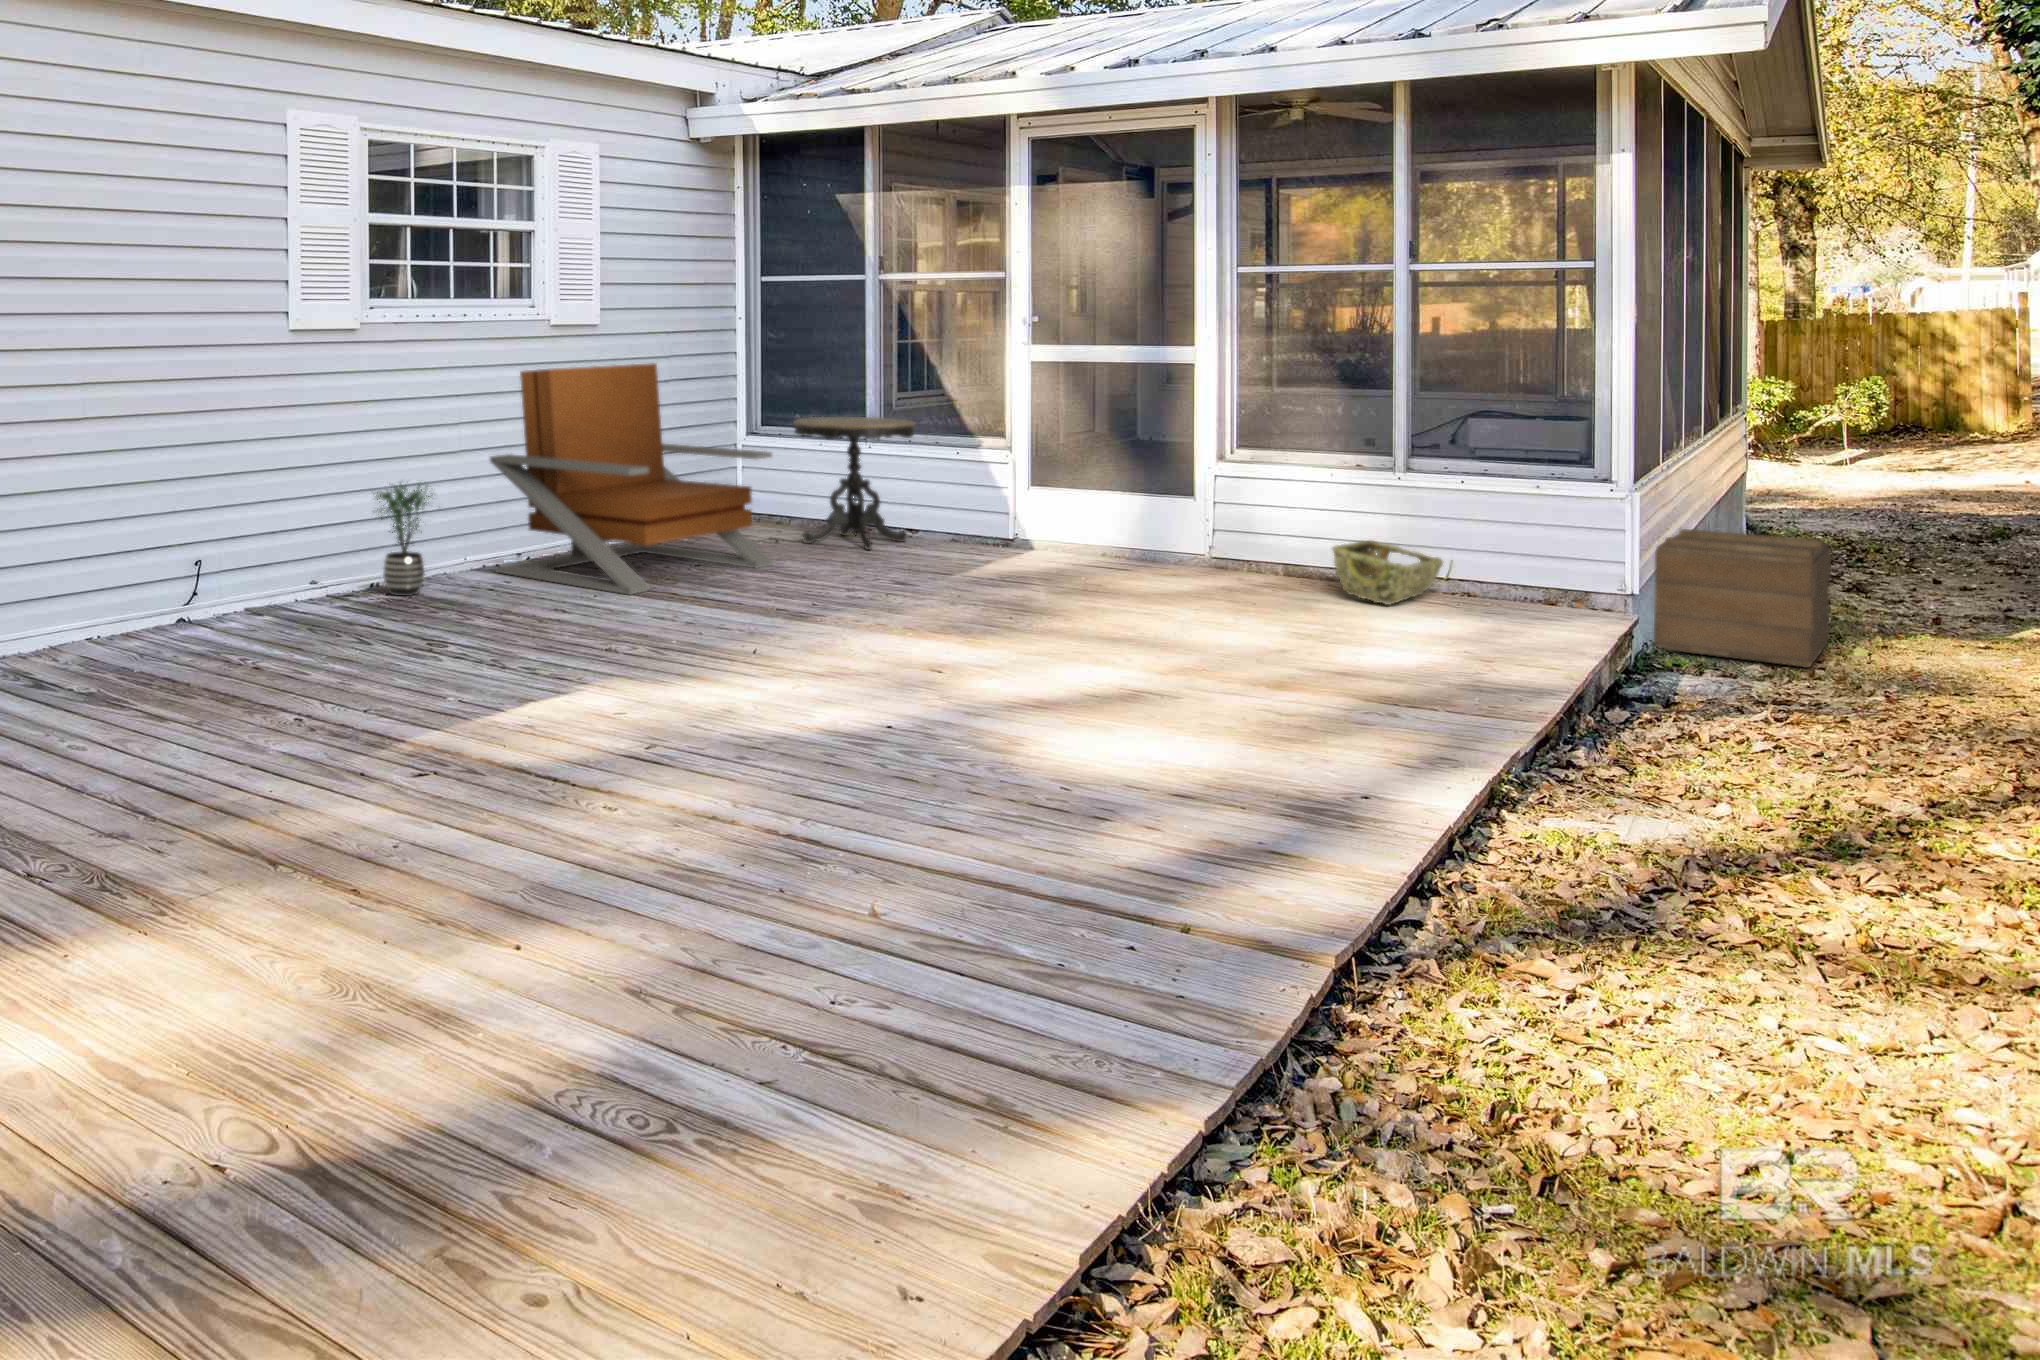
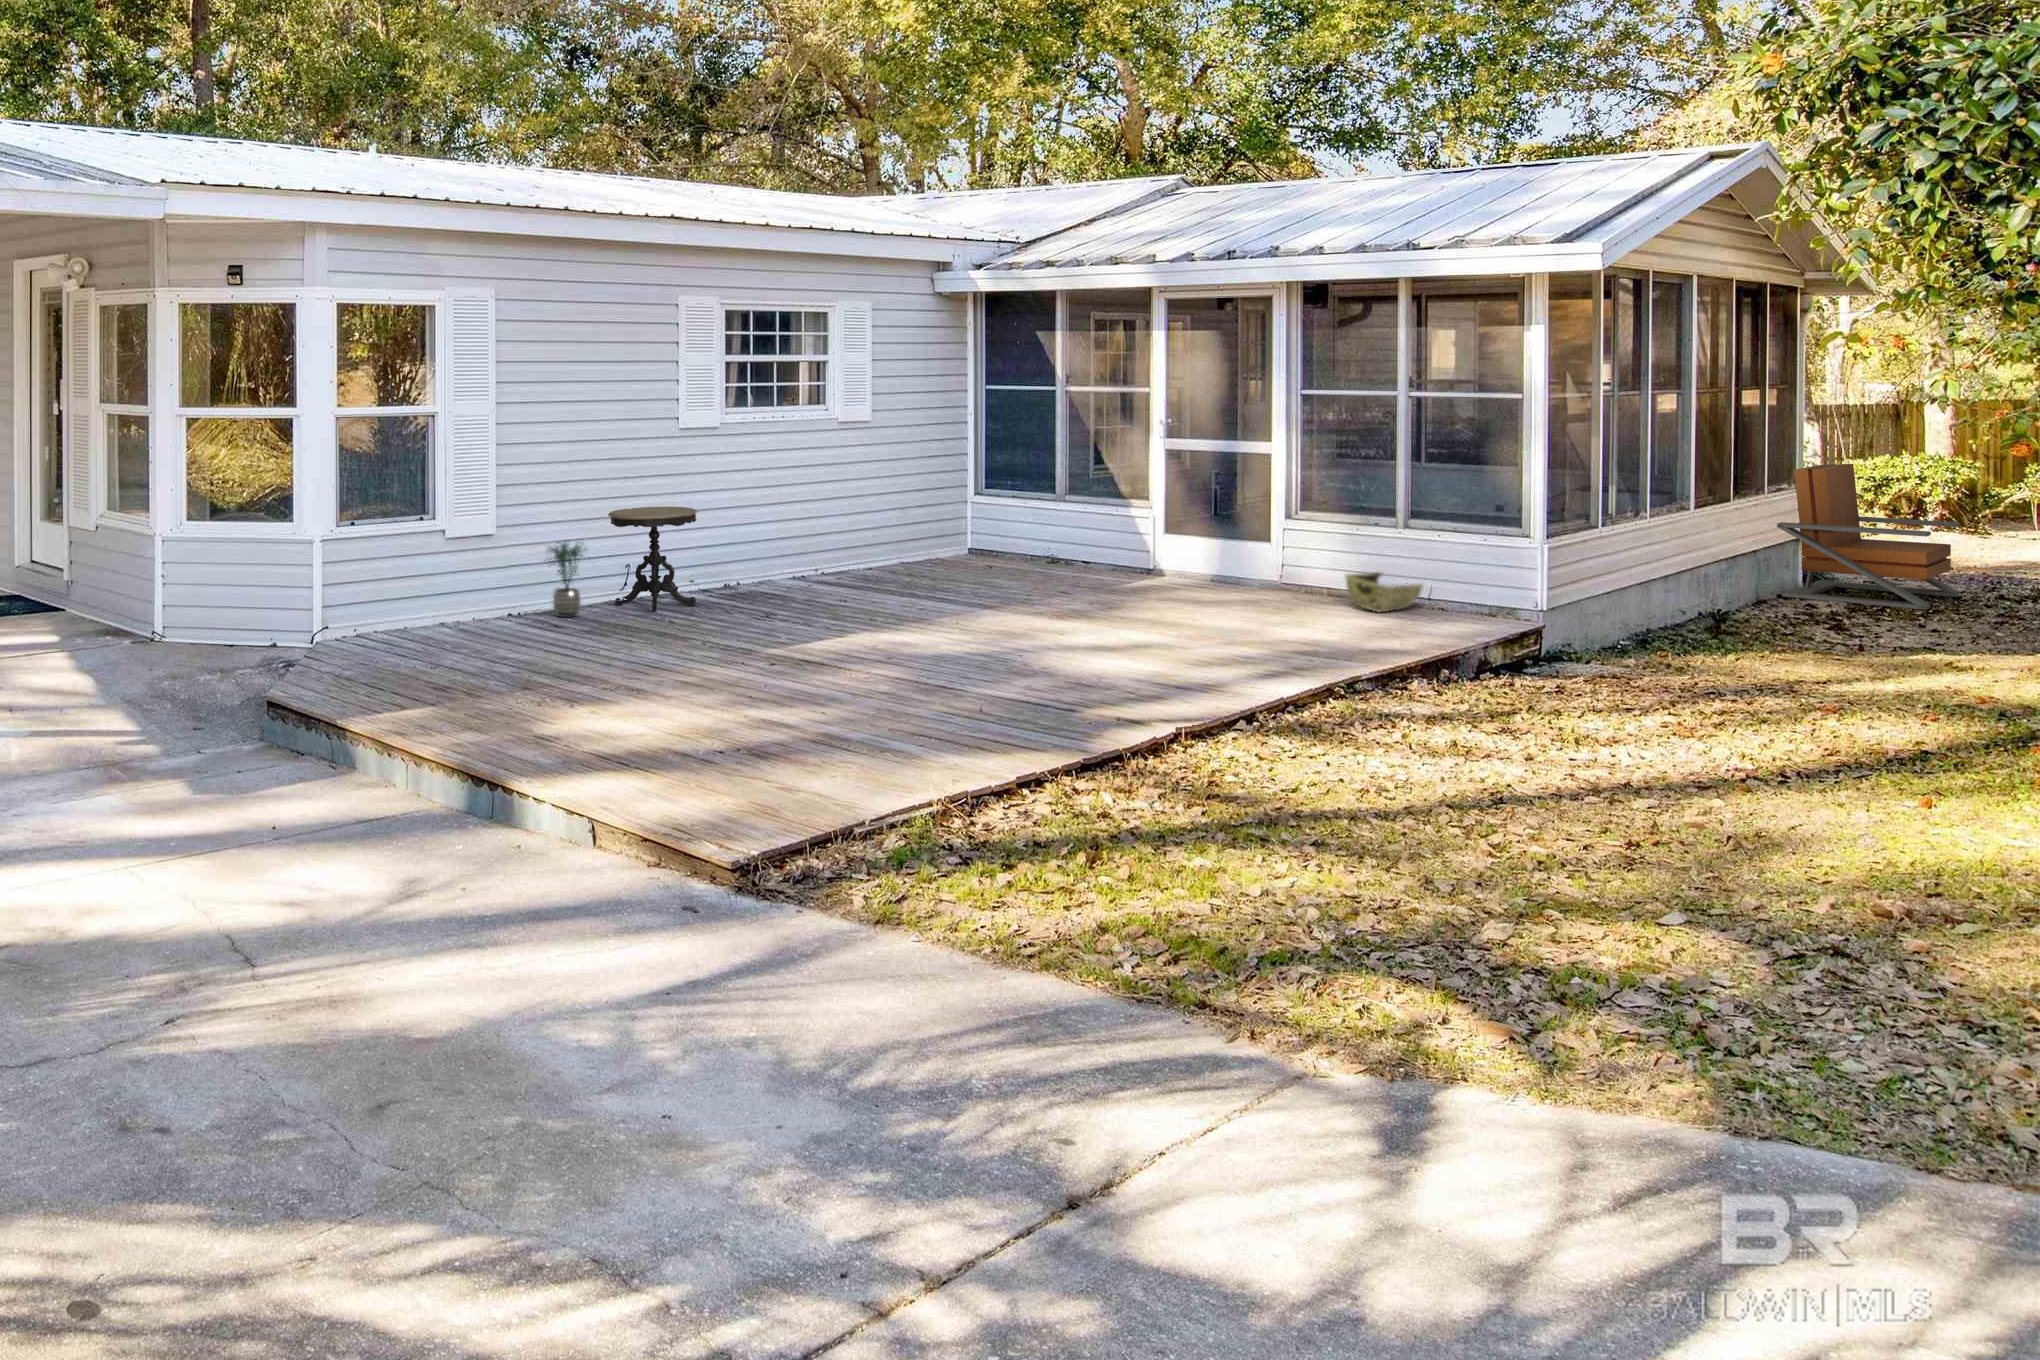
lounge chair: present [490,363,773,595] -> present [1777,464,1959,610]
side table: present [793,417,915,550] -> present [608,507,697,612]
potted plant: present [374,482,440,596] -> present [544,541,586,618]
wooden crate: present [1654,529,1831,668] -> none [1555,568,1684,656]

